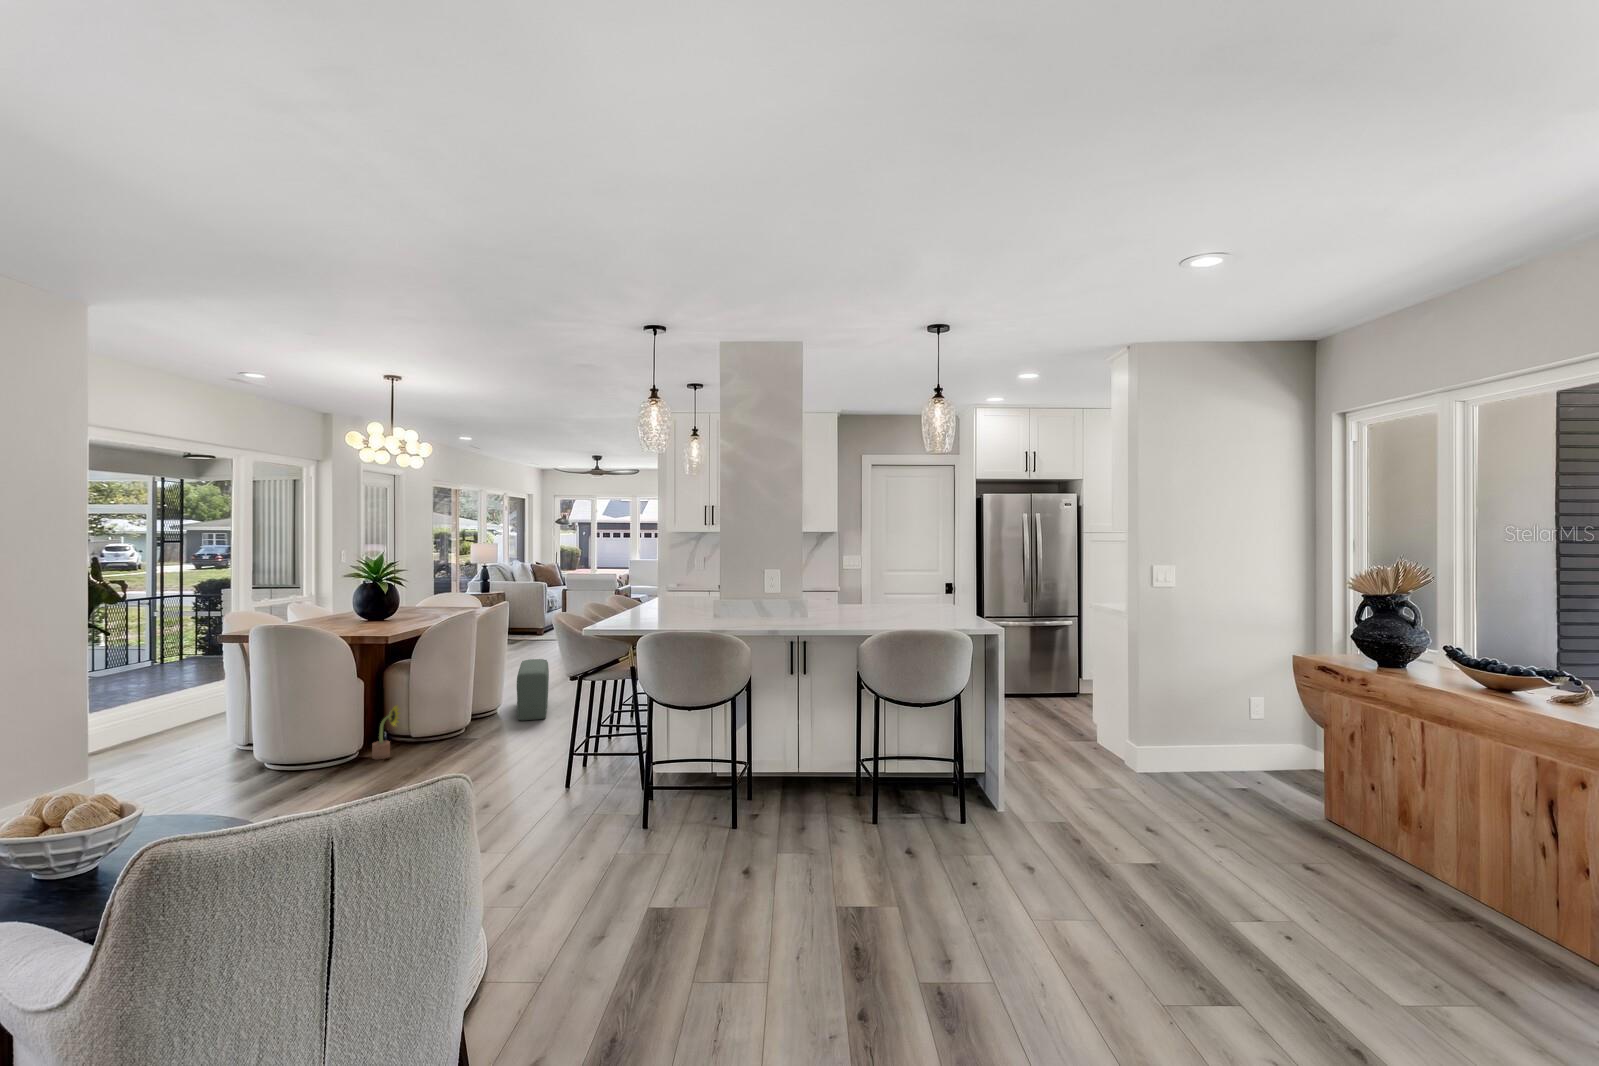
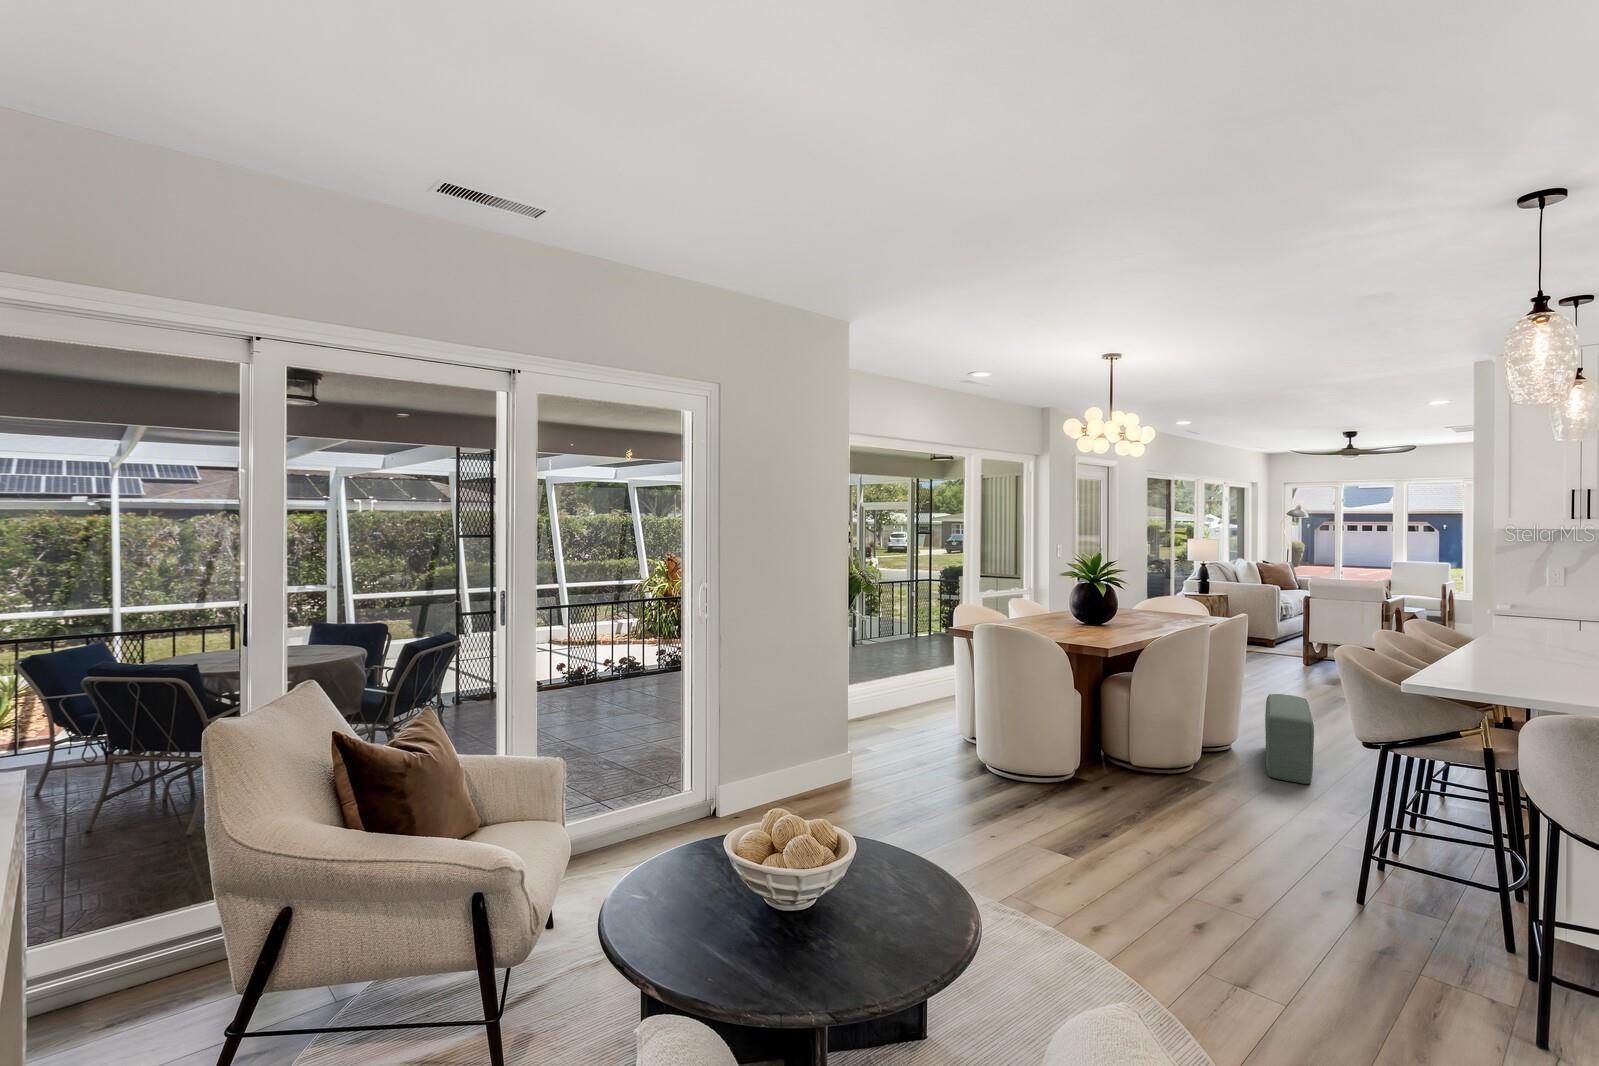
decorative plant: present [372,706,399,759] -> none [1089,729,1121,789]

